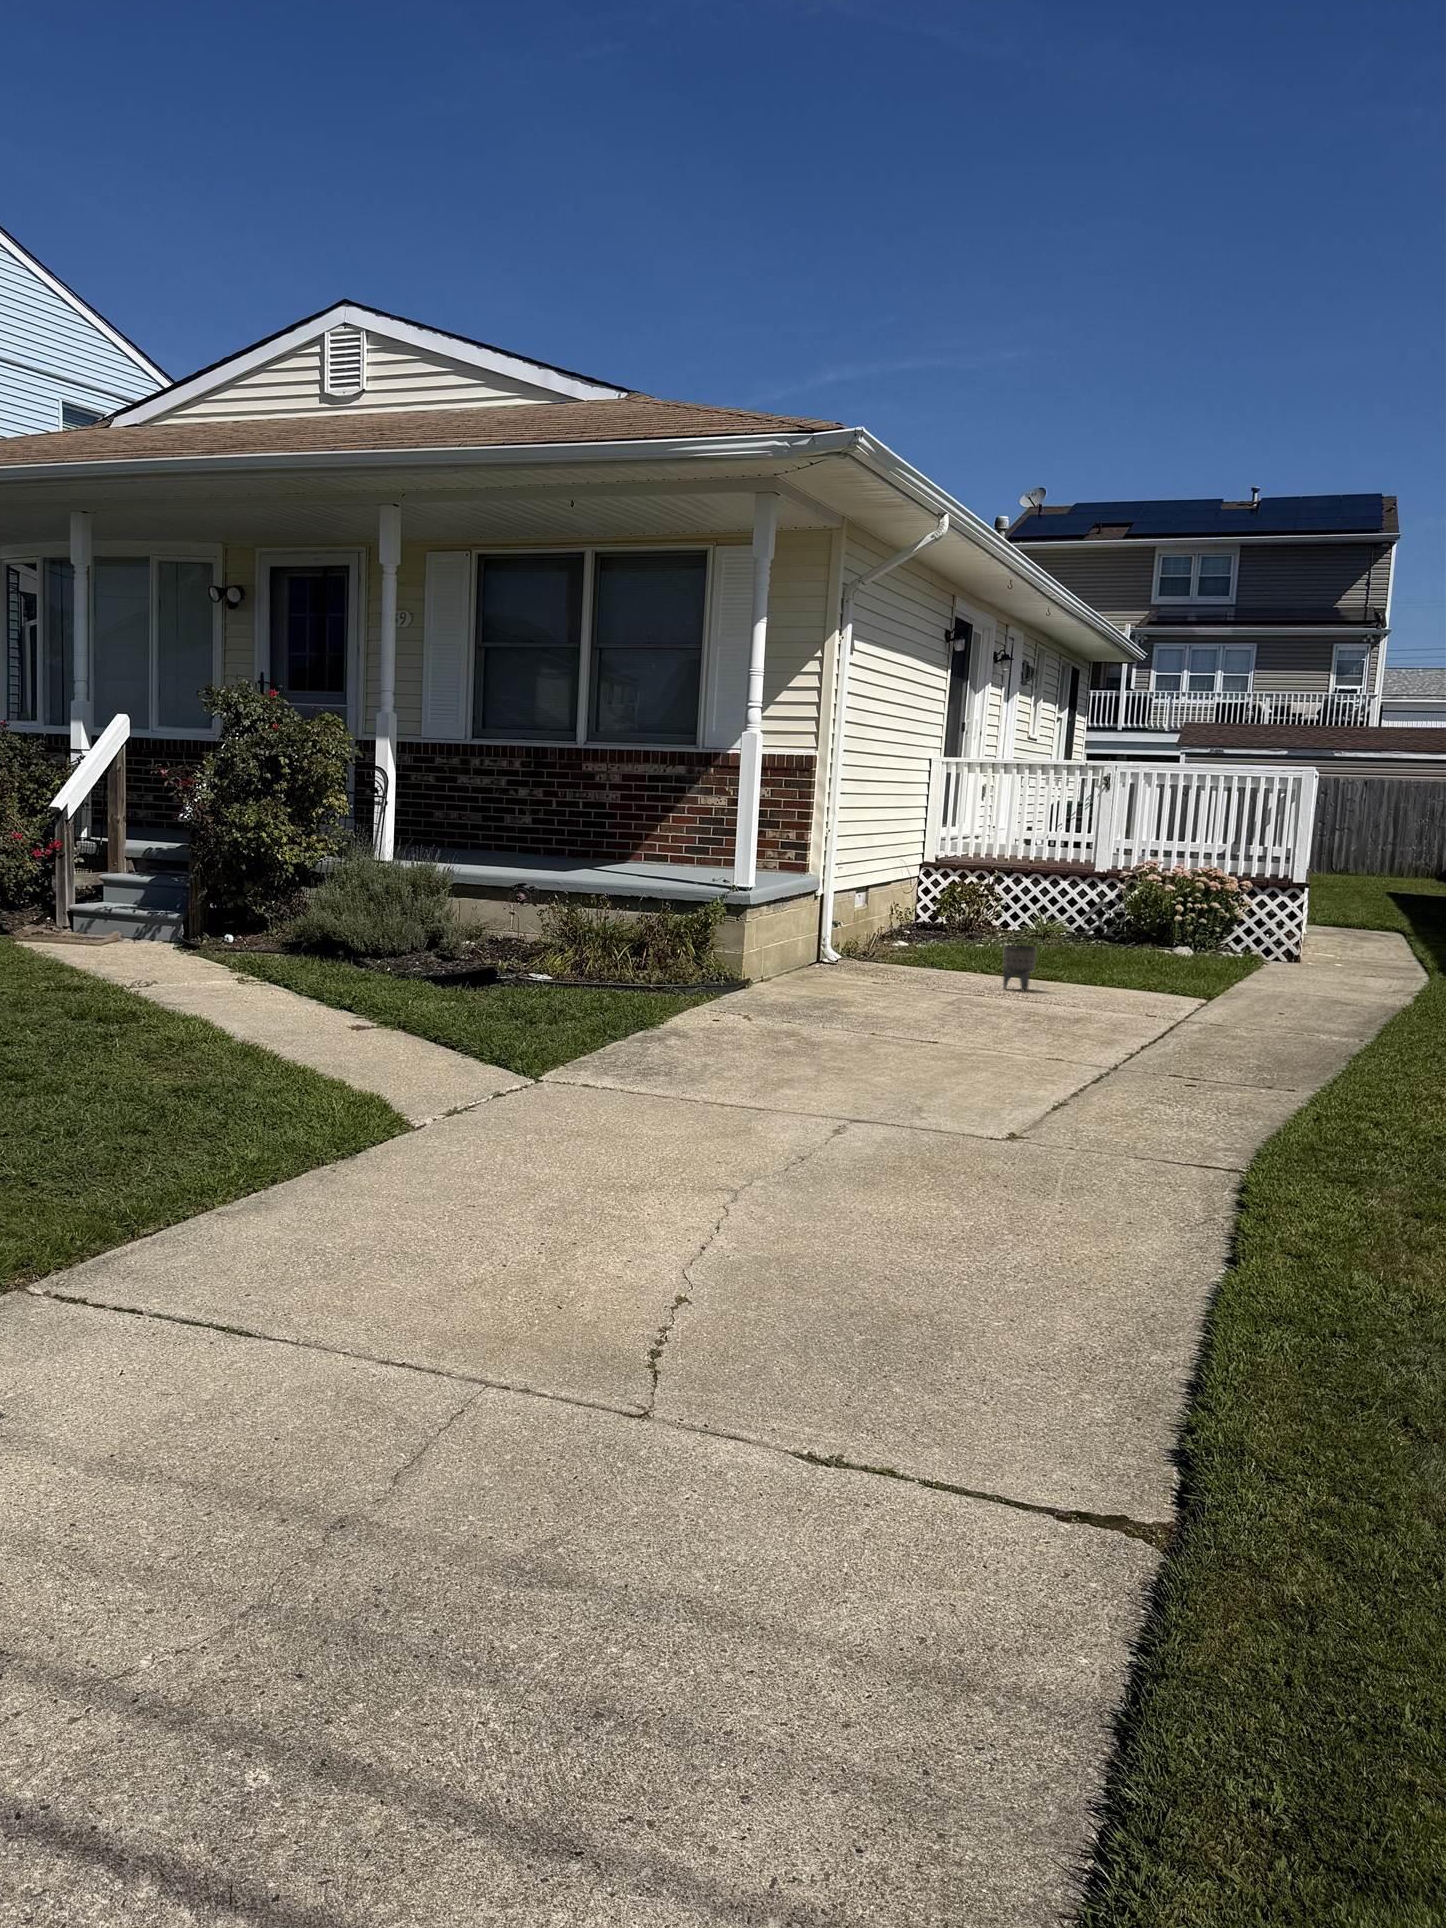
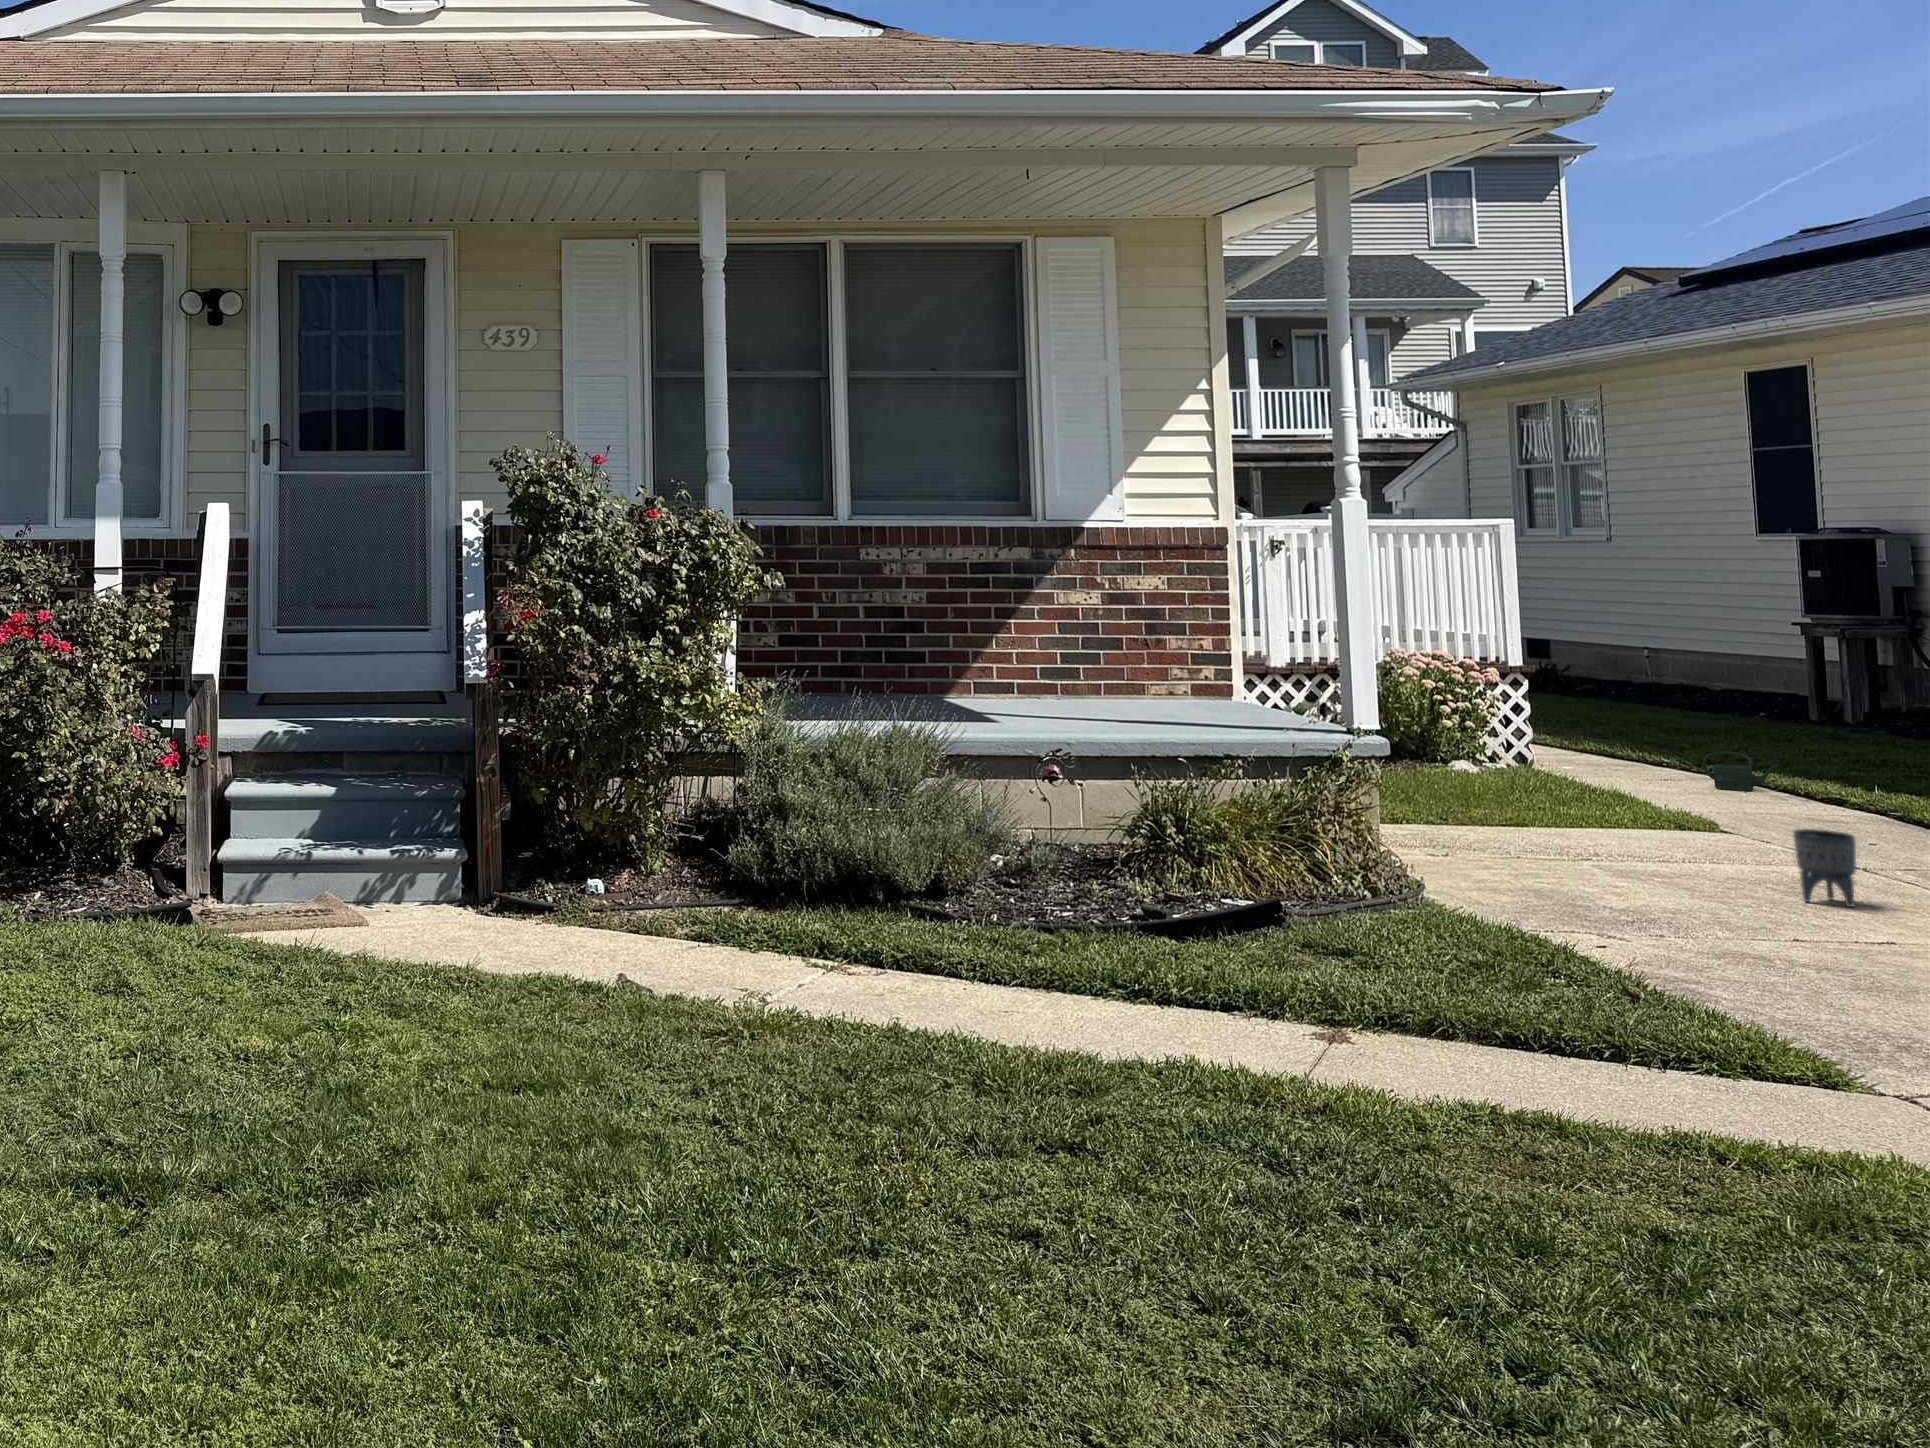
watering can: none [1238,933,1281,961] -> present [1703,751,1779,791]

